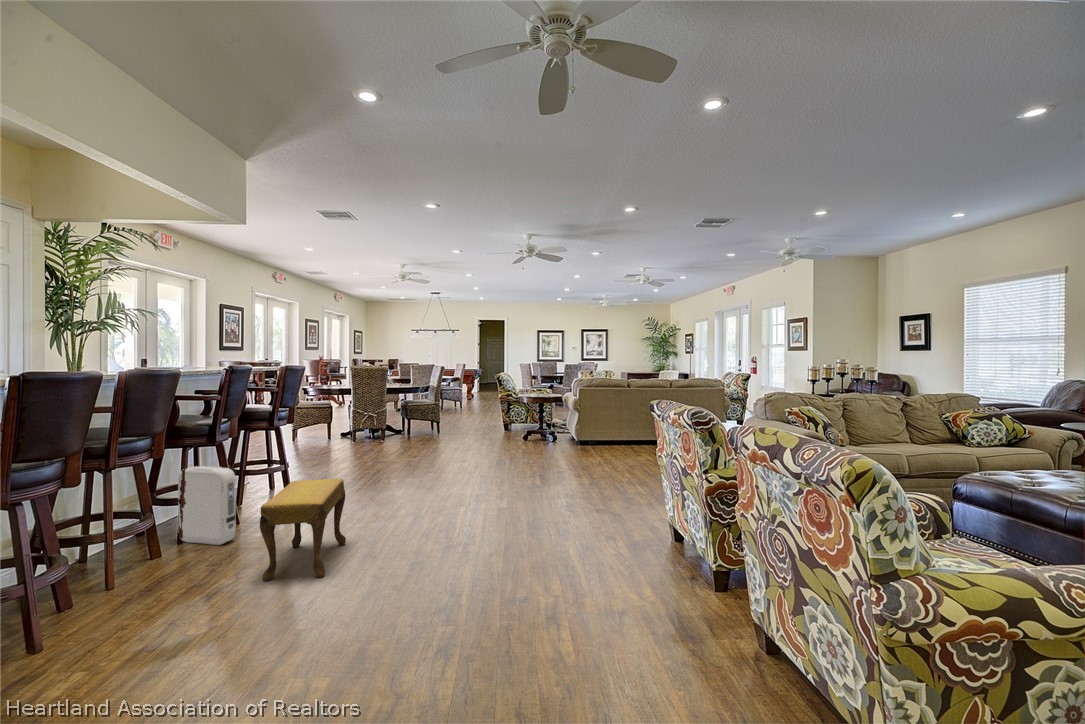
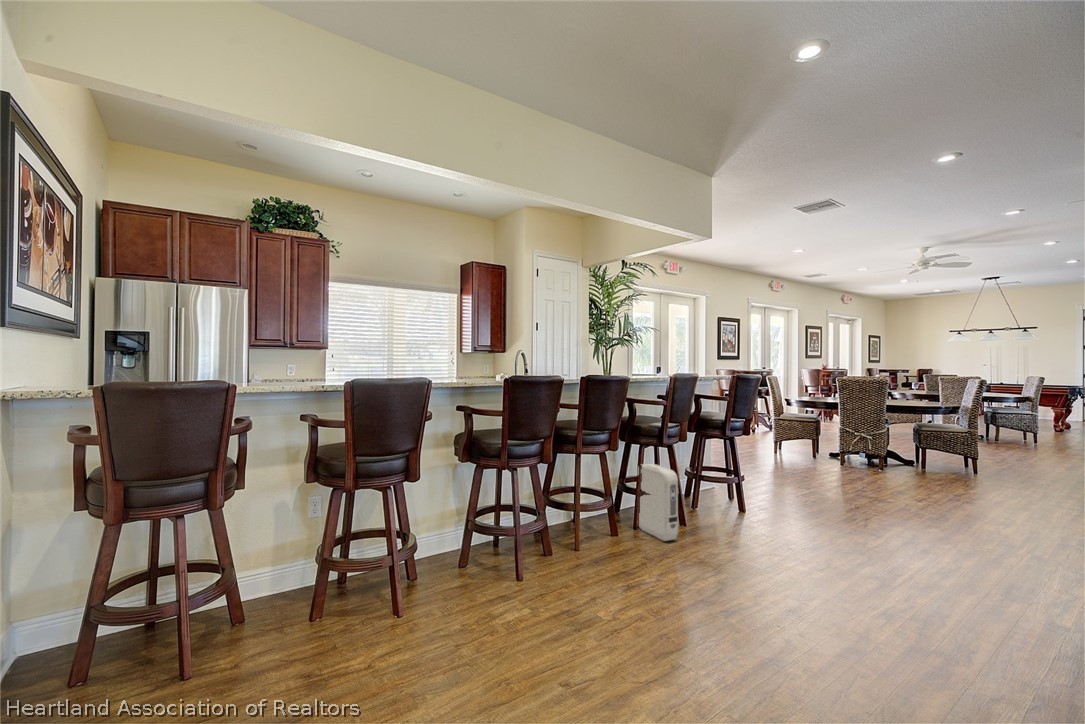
footstool: present [260,479,346,581] -> none [677,496,778,612]

